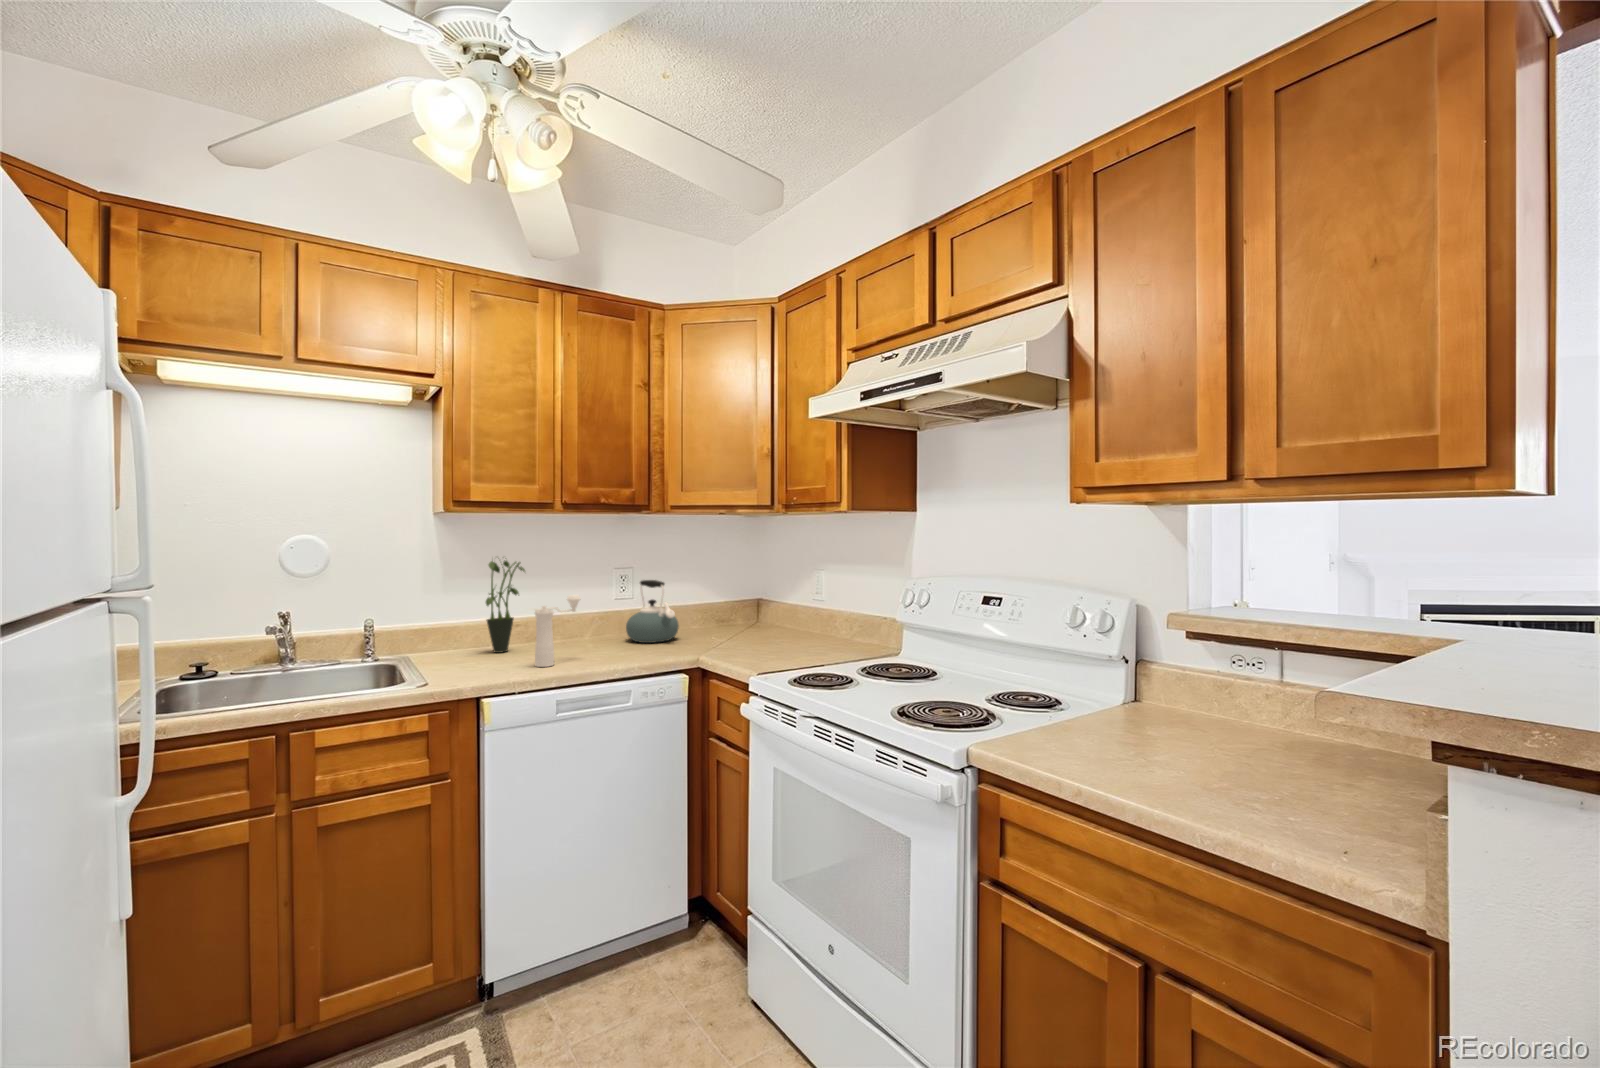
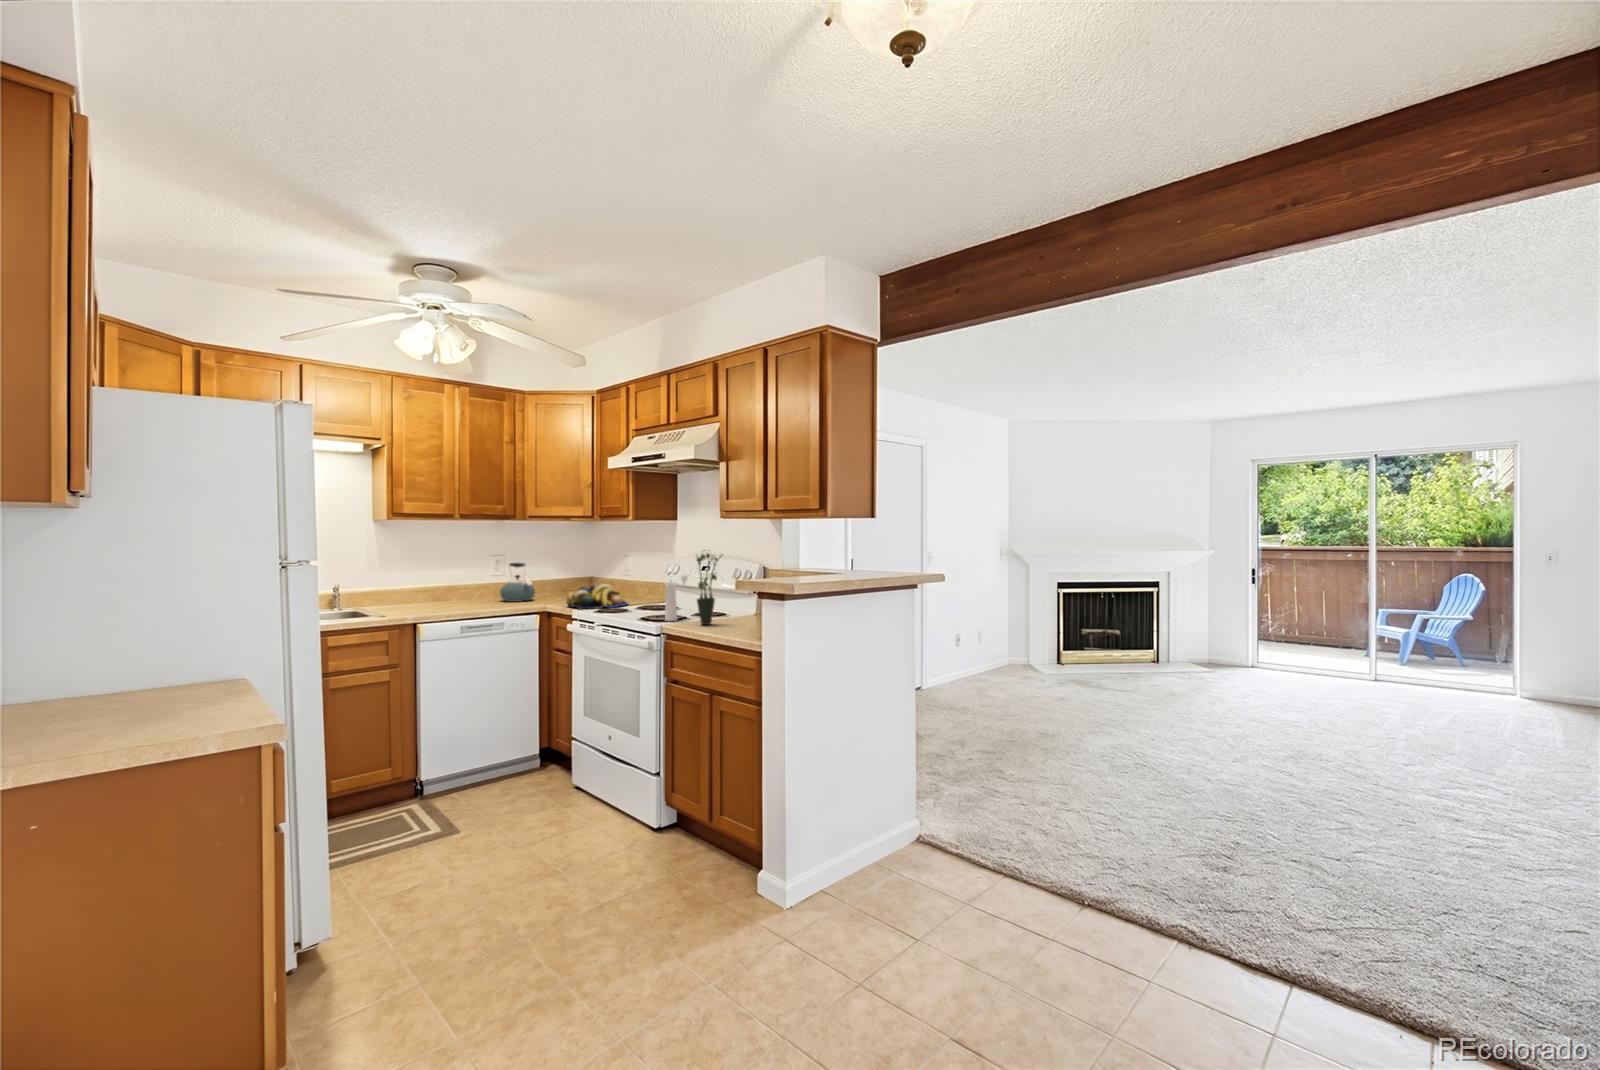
potted plant: present [486,561,525,653] -> present [697,550,722,625]
pepper mill: present [535,595,580,667] -> present [665,574,688,621]
fruit bowl: none [733,620,837,670] -> present [566,584,628,609]

